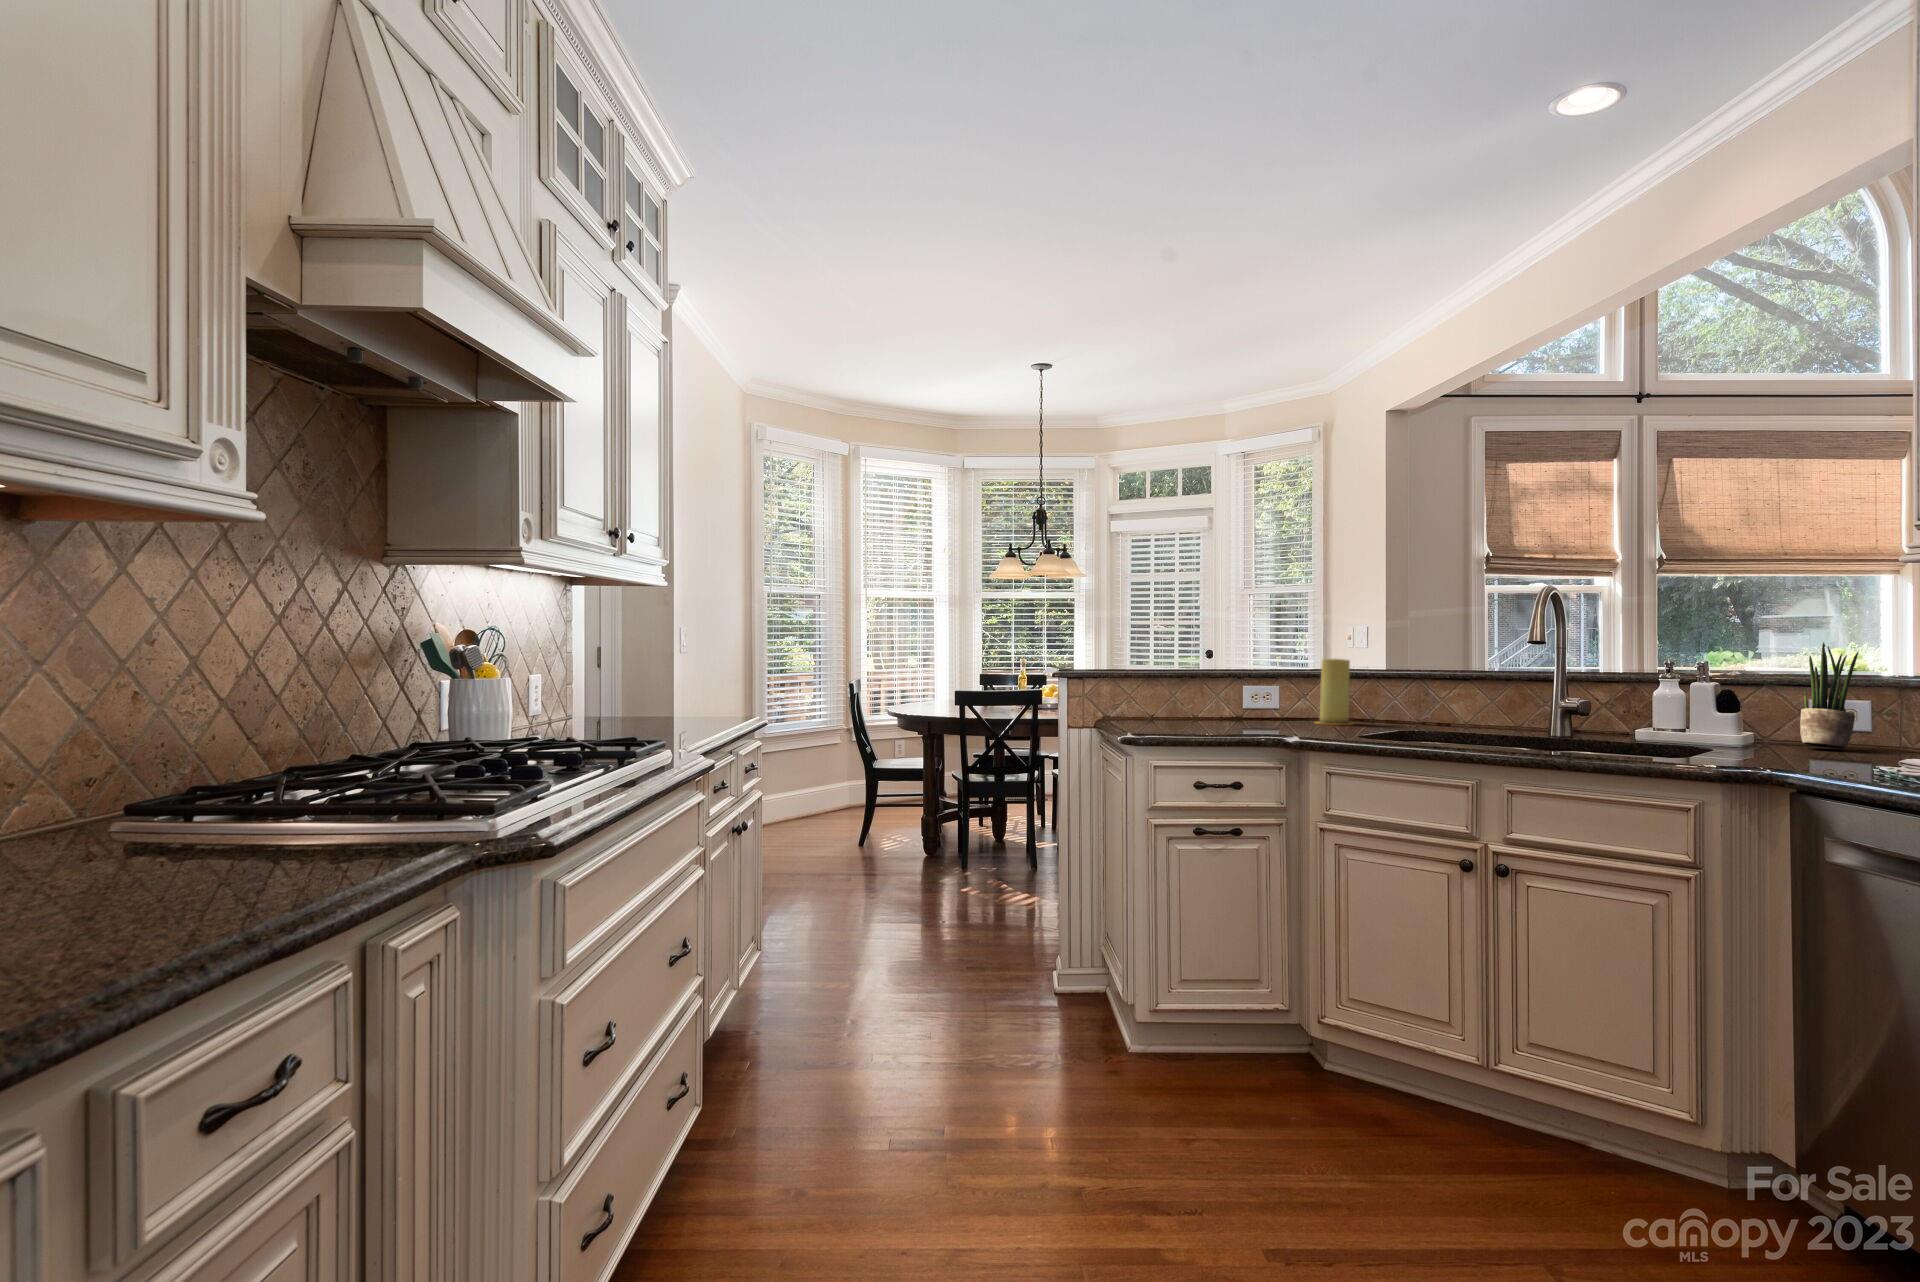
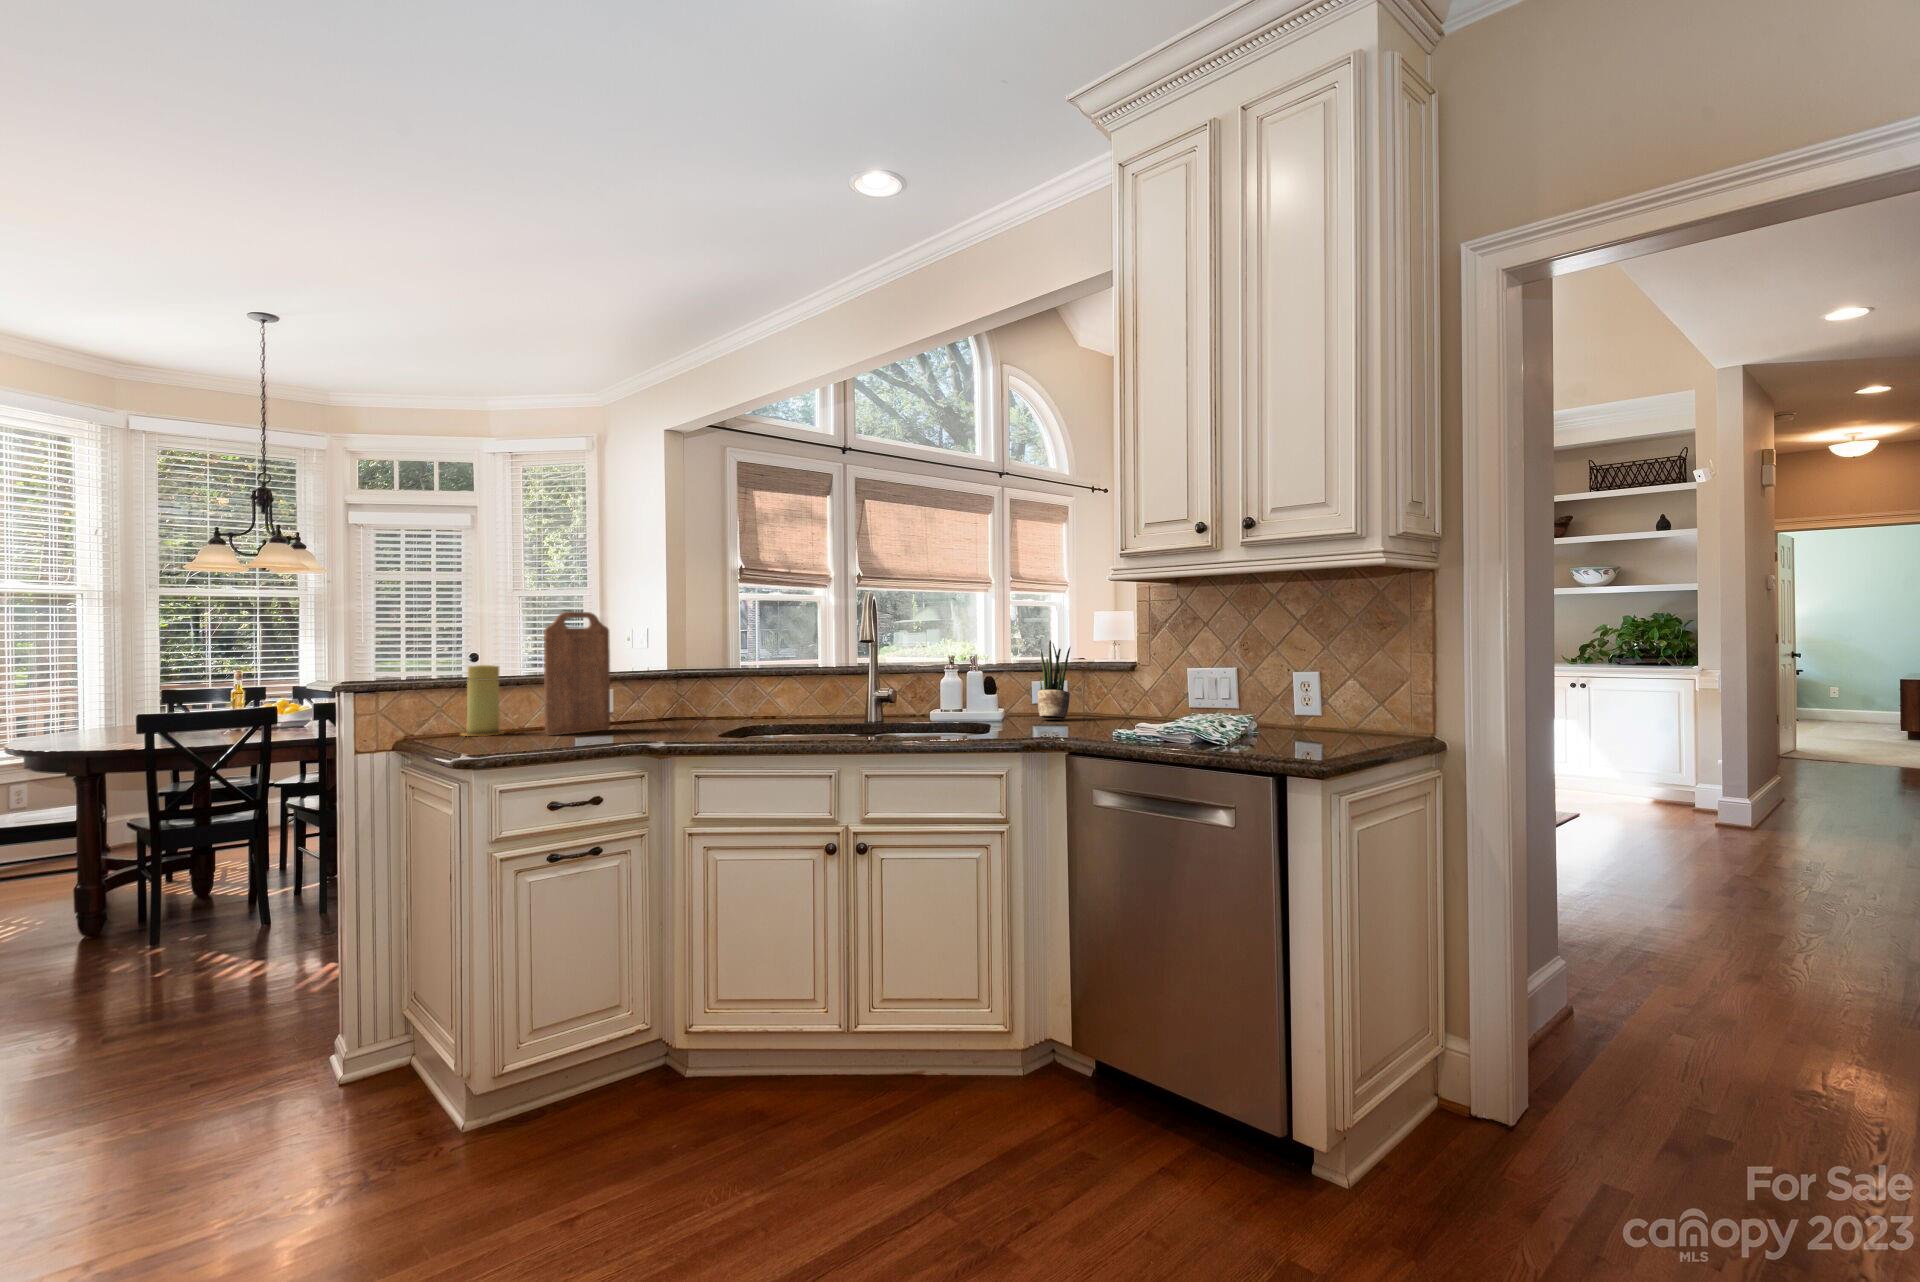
cutting board: none [1209,610,1271,724] -> present [544,612,610,735]
candle: present [1314,659,1352,725] -> present [462,665,503,736]

